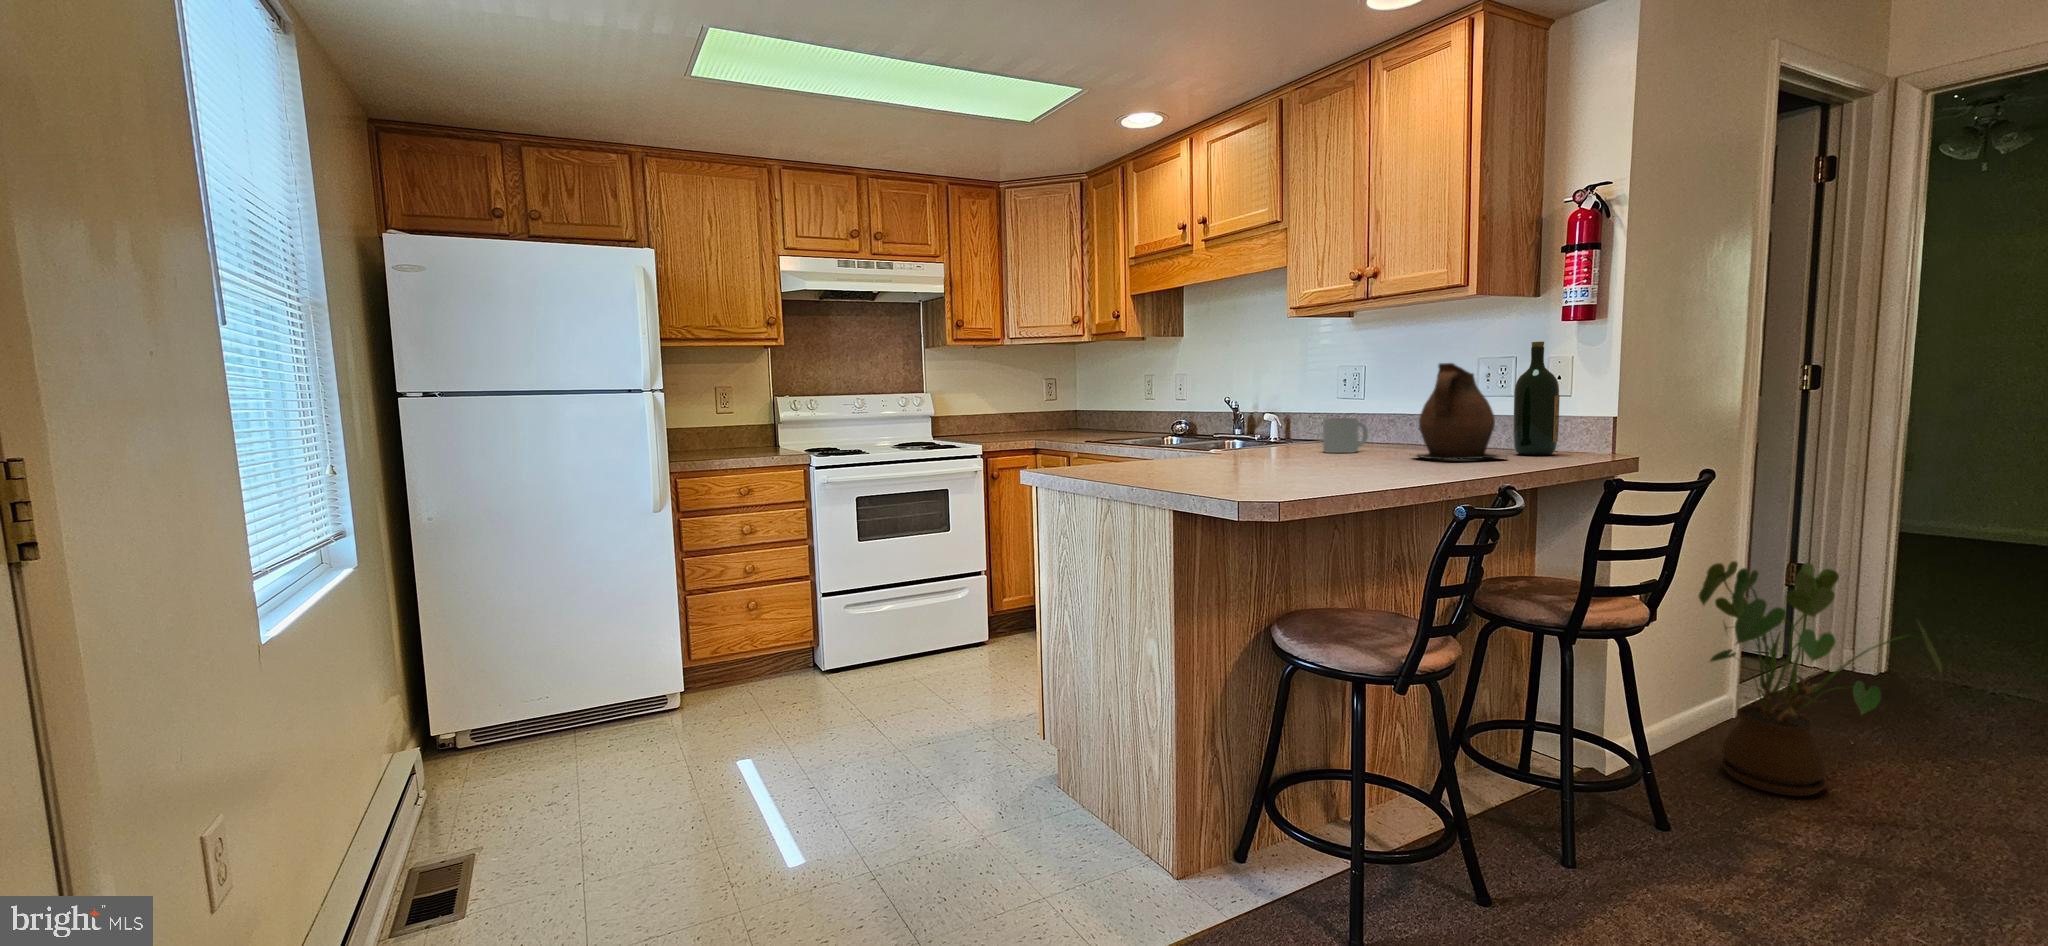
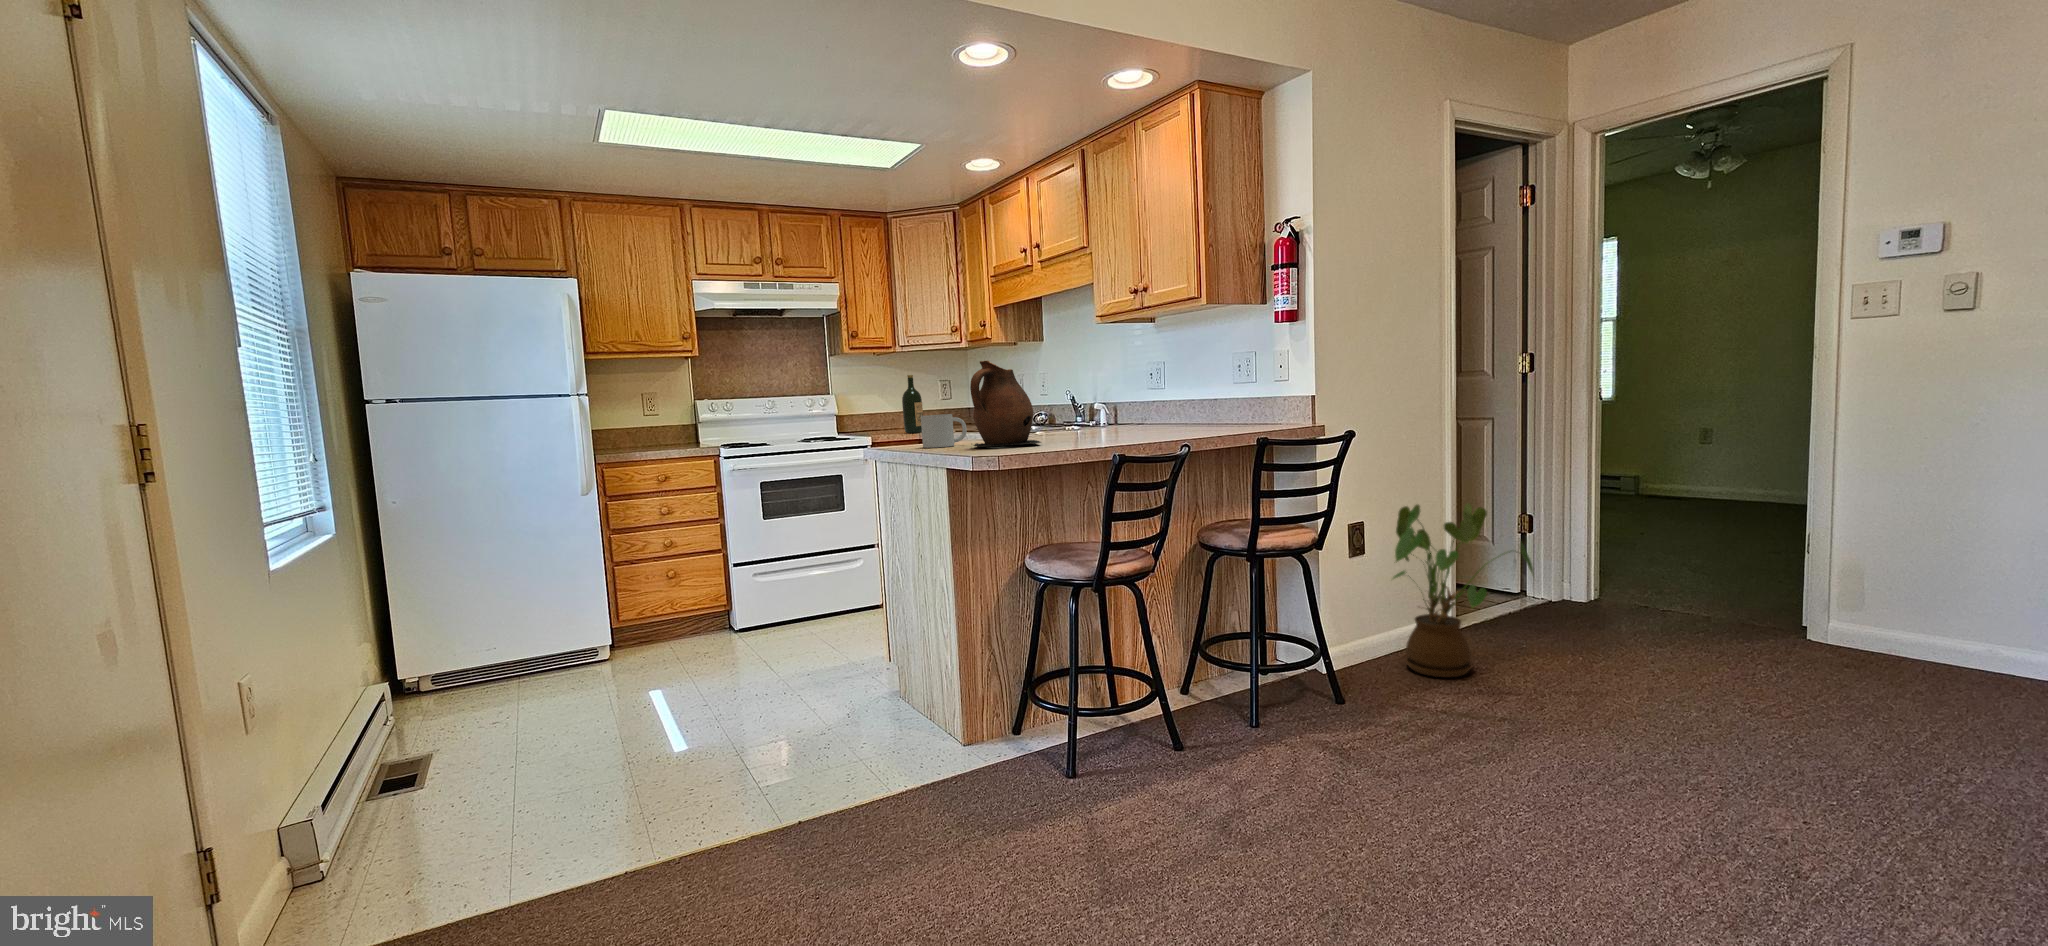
wine bottle: present [1513,341,1560,455] -> present [902,375,923,433]
ceramic pitcher: present [1416,363,1506,460] -> present [970,361,1041,447]
mug: present [1323,418,1368,453] -> present [921,414,967,448]

